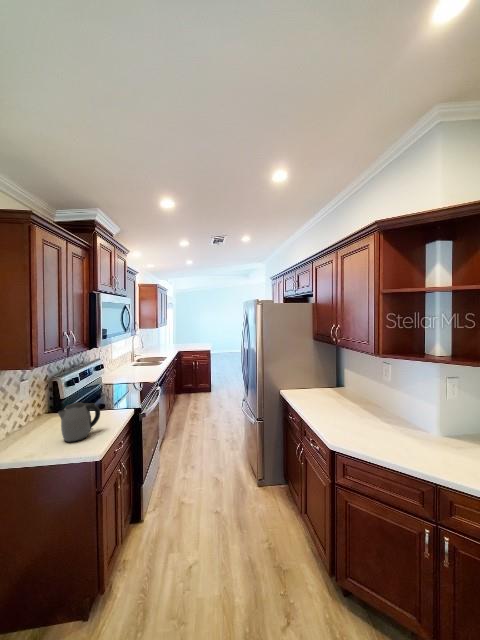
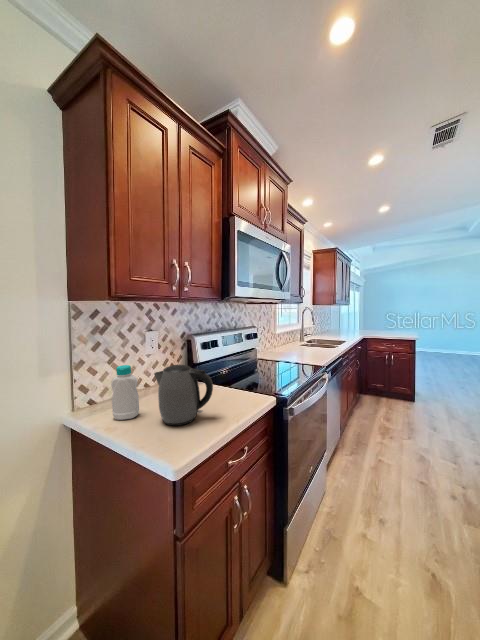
bottle: none [18,412,41,452] -> present [111,365,139,420]

